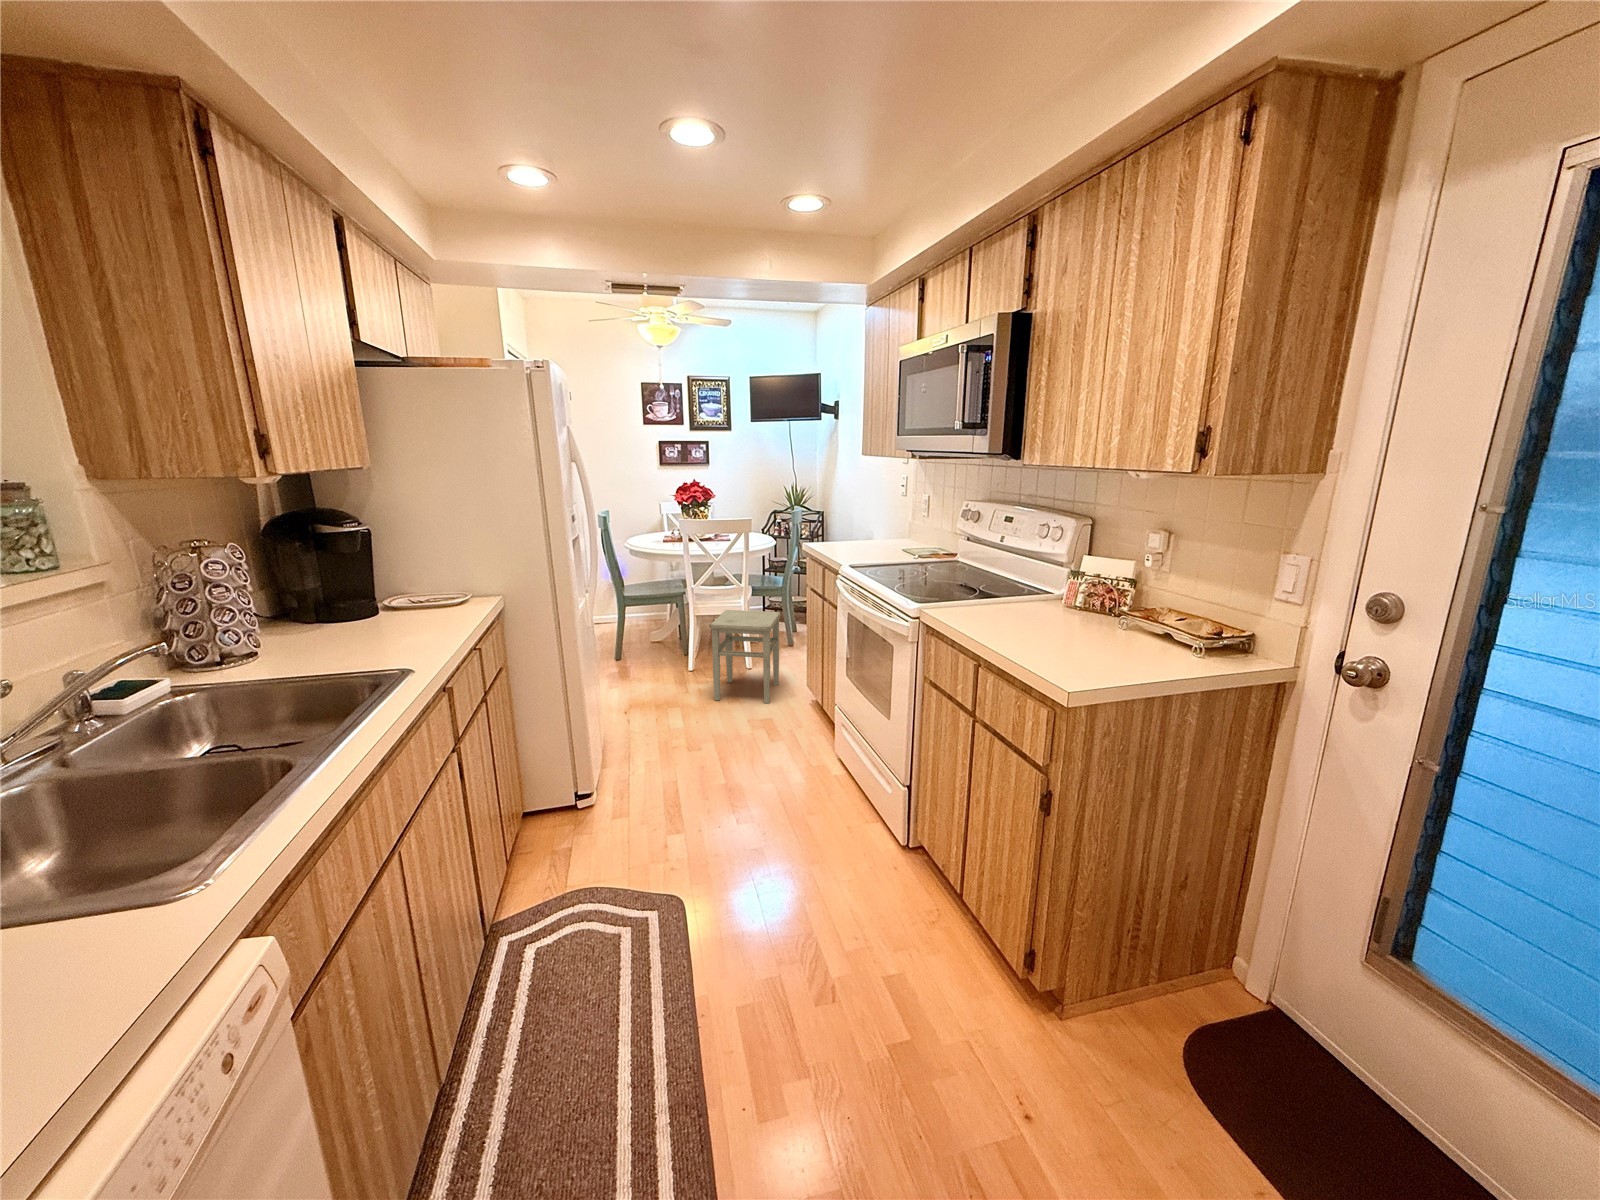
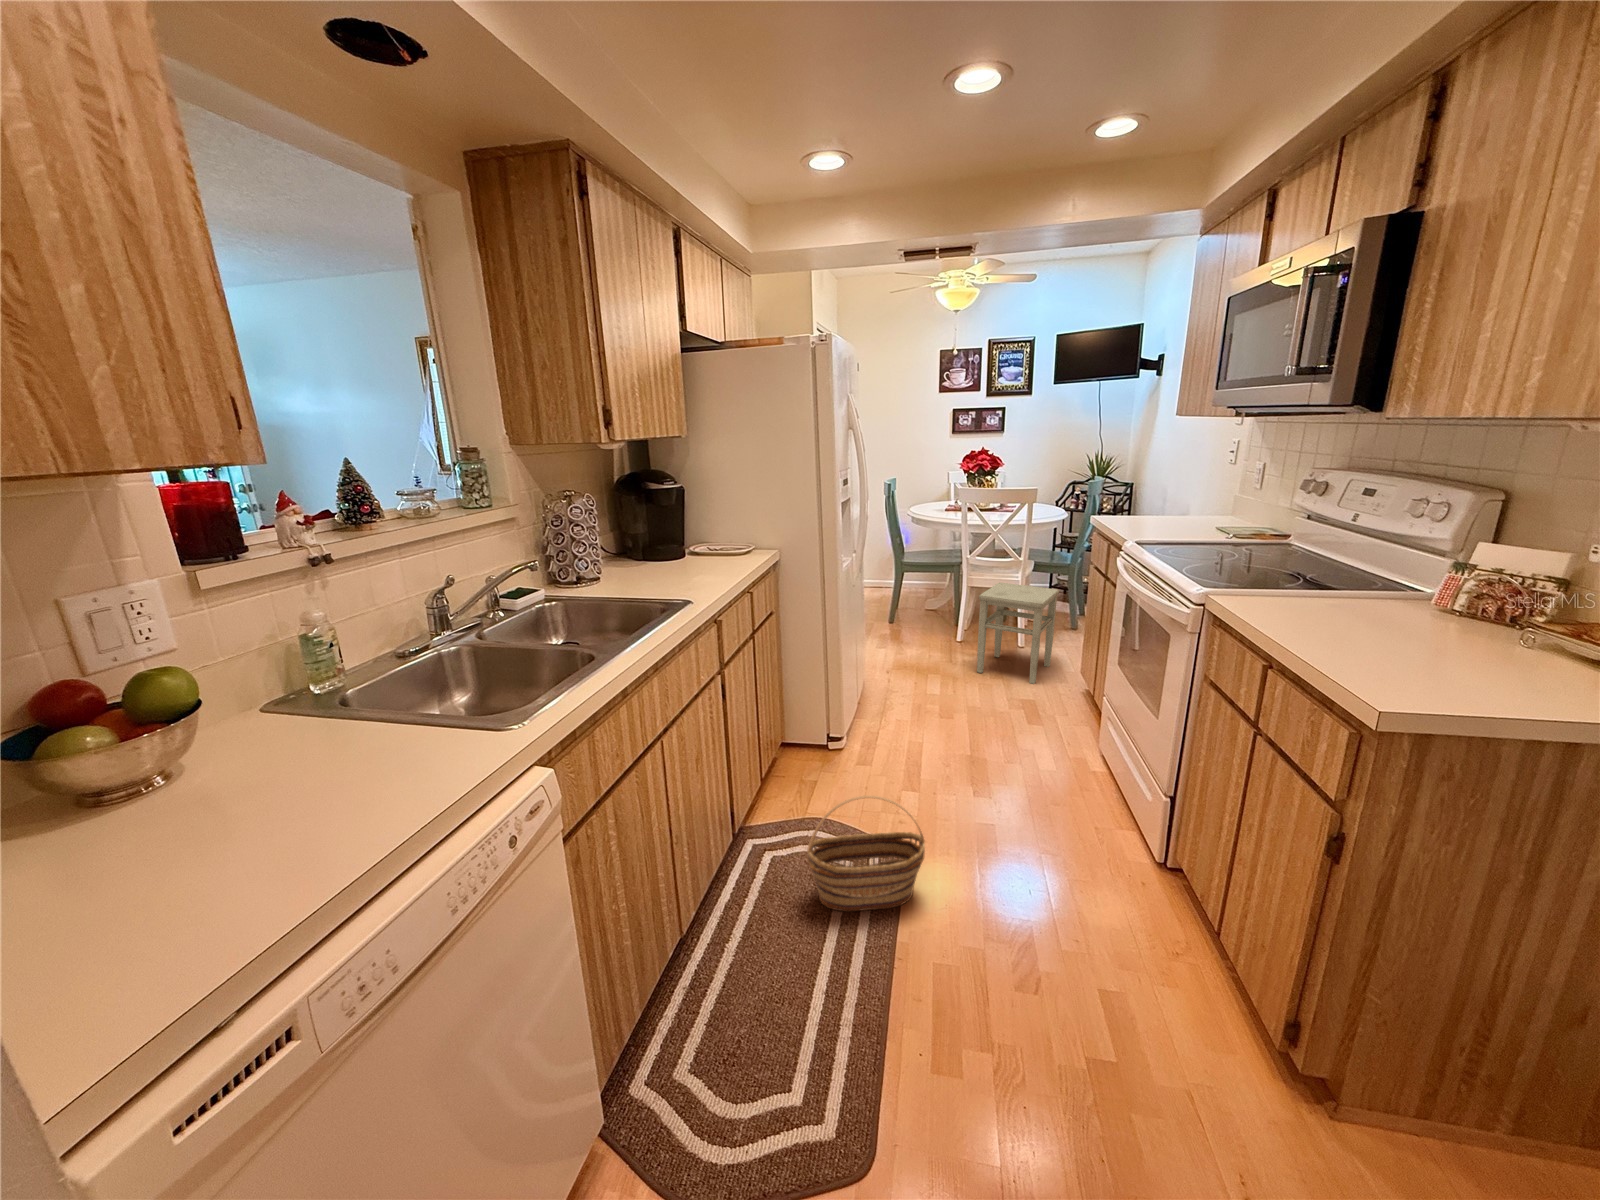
basket: none [584,850,710,988] -> present [807,796,925,912]

